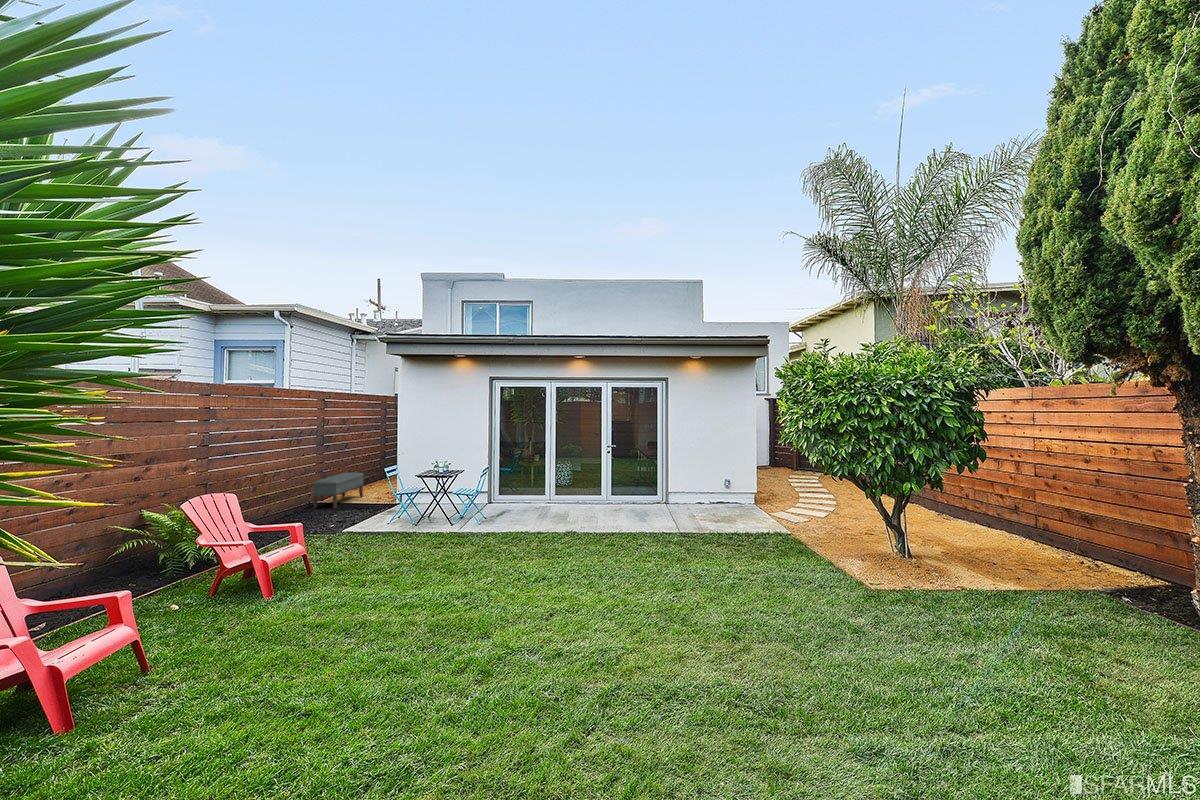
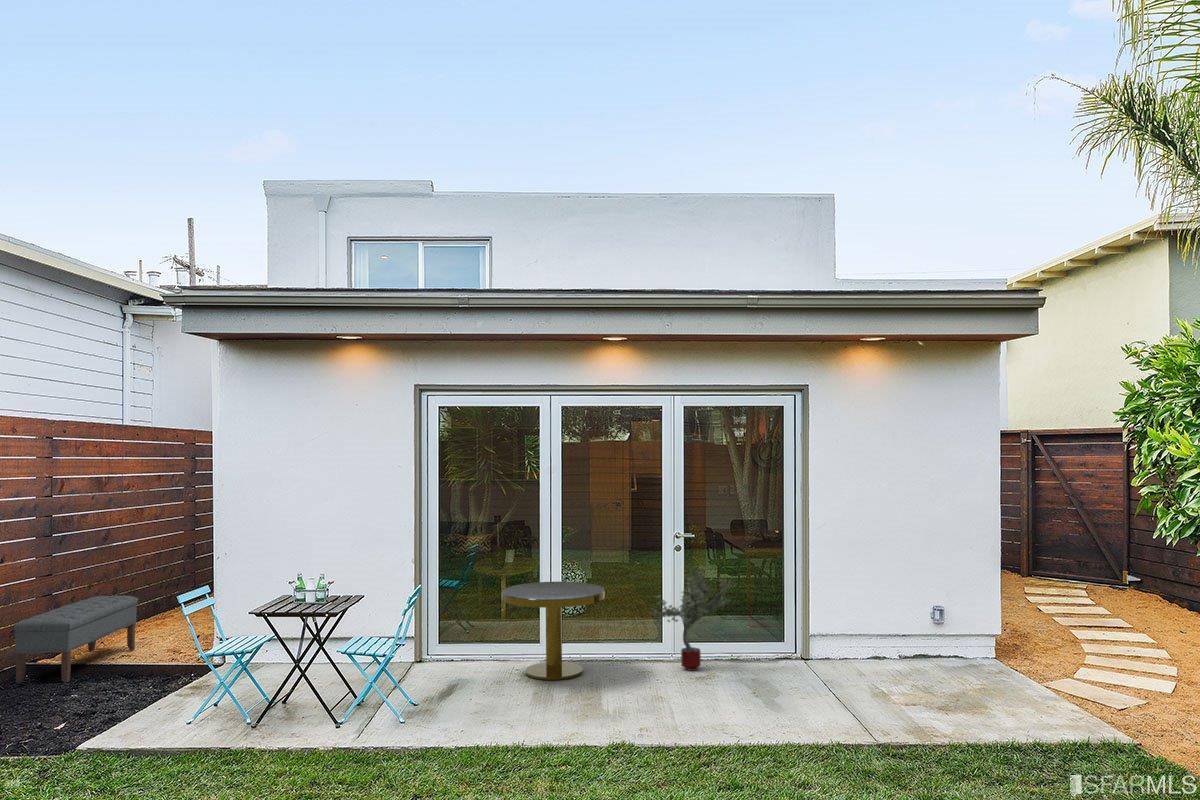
potted tree: none [593,461,630,507] -> present [650,566,731,671]
side table: none [527,468,573,510] -> present [502,582,605,680]

